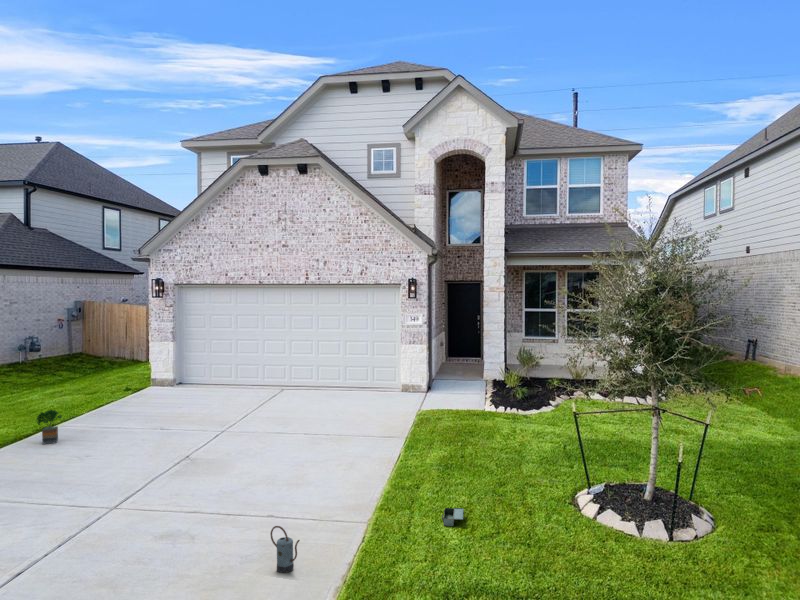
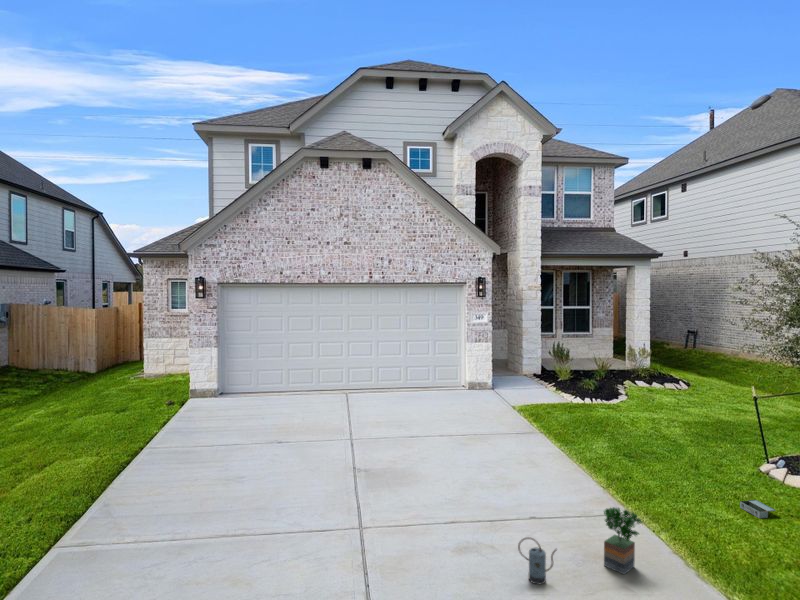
potted tree: present [37,410,62,444] -> present [604,507,642,574]
watering can: present [270,526,300,573] -> present [518,537,557,584]

